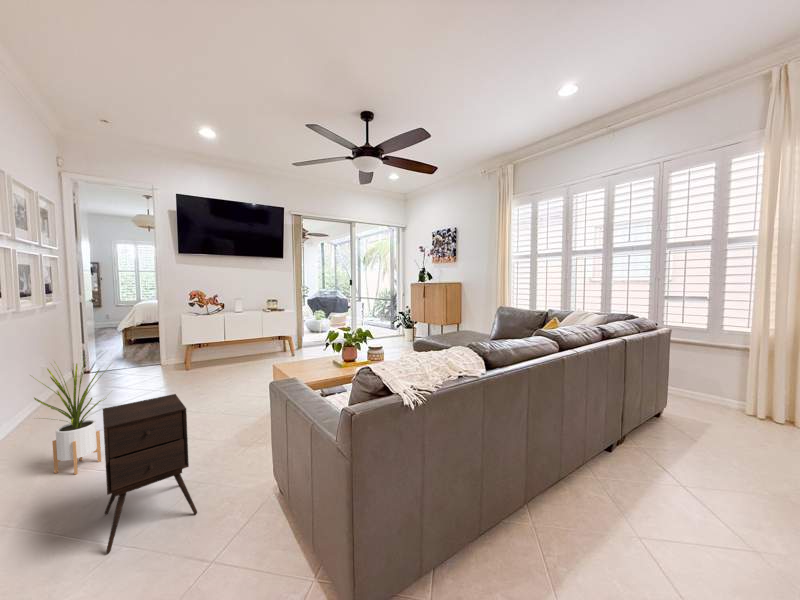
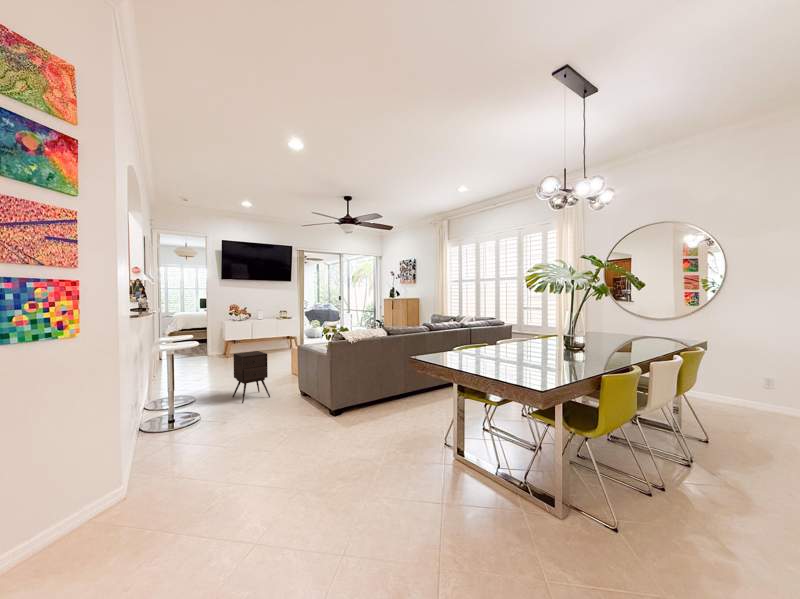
house plant: present [33,364,107,474] -> none [190,336,222,390]

